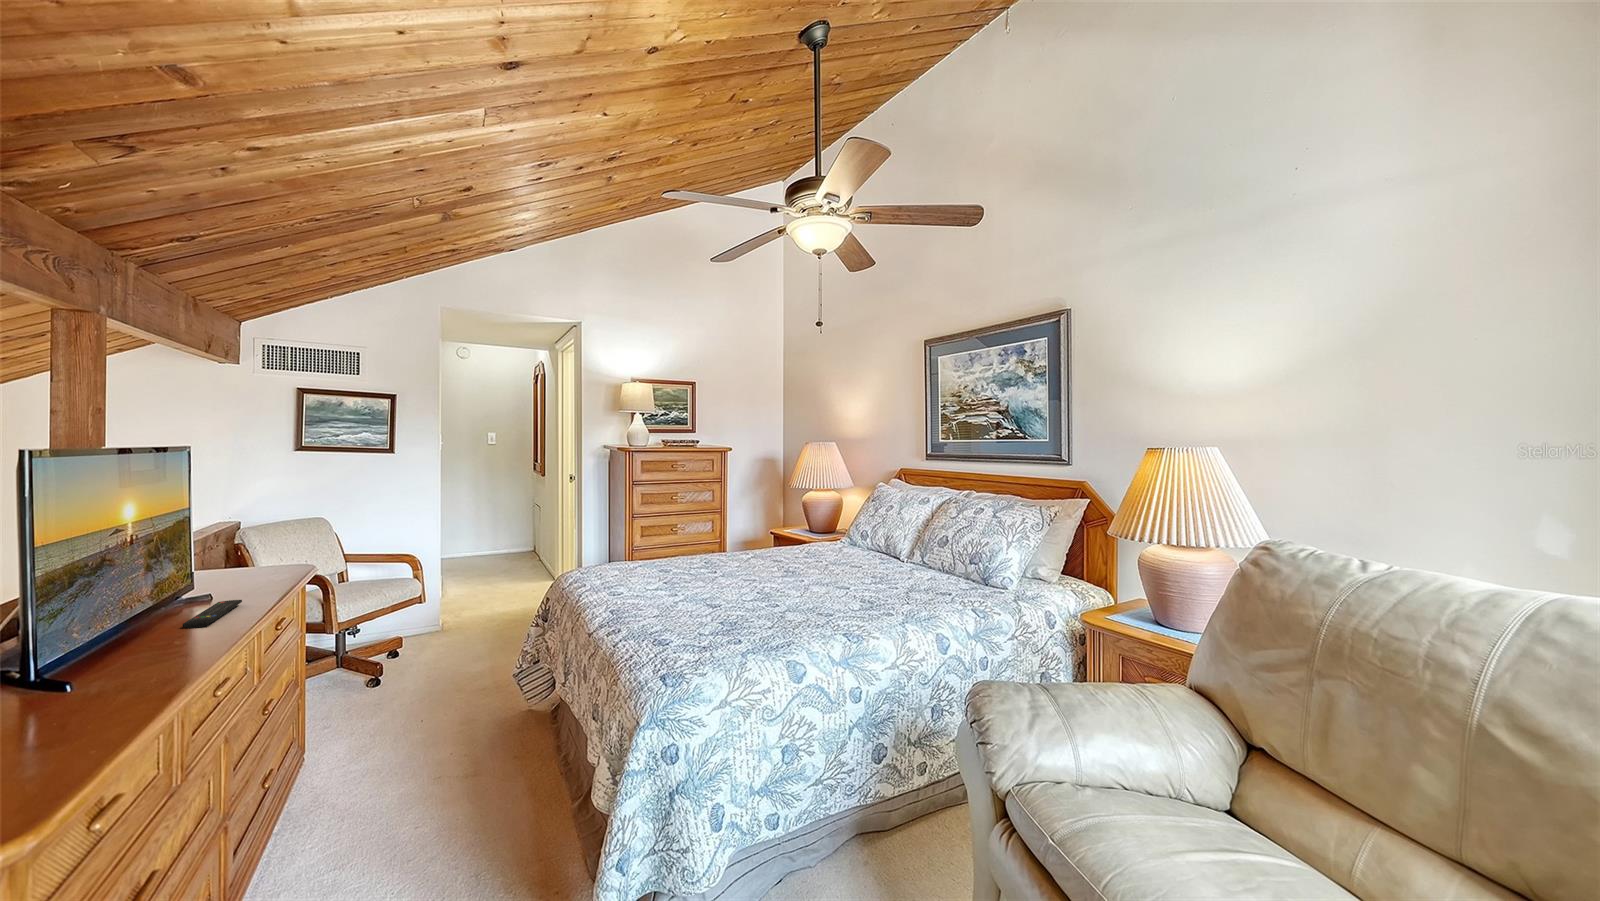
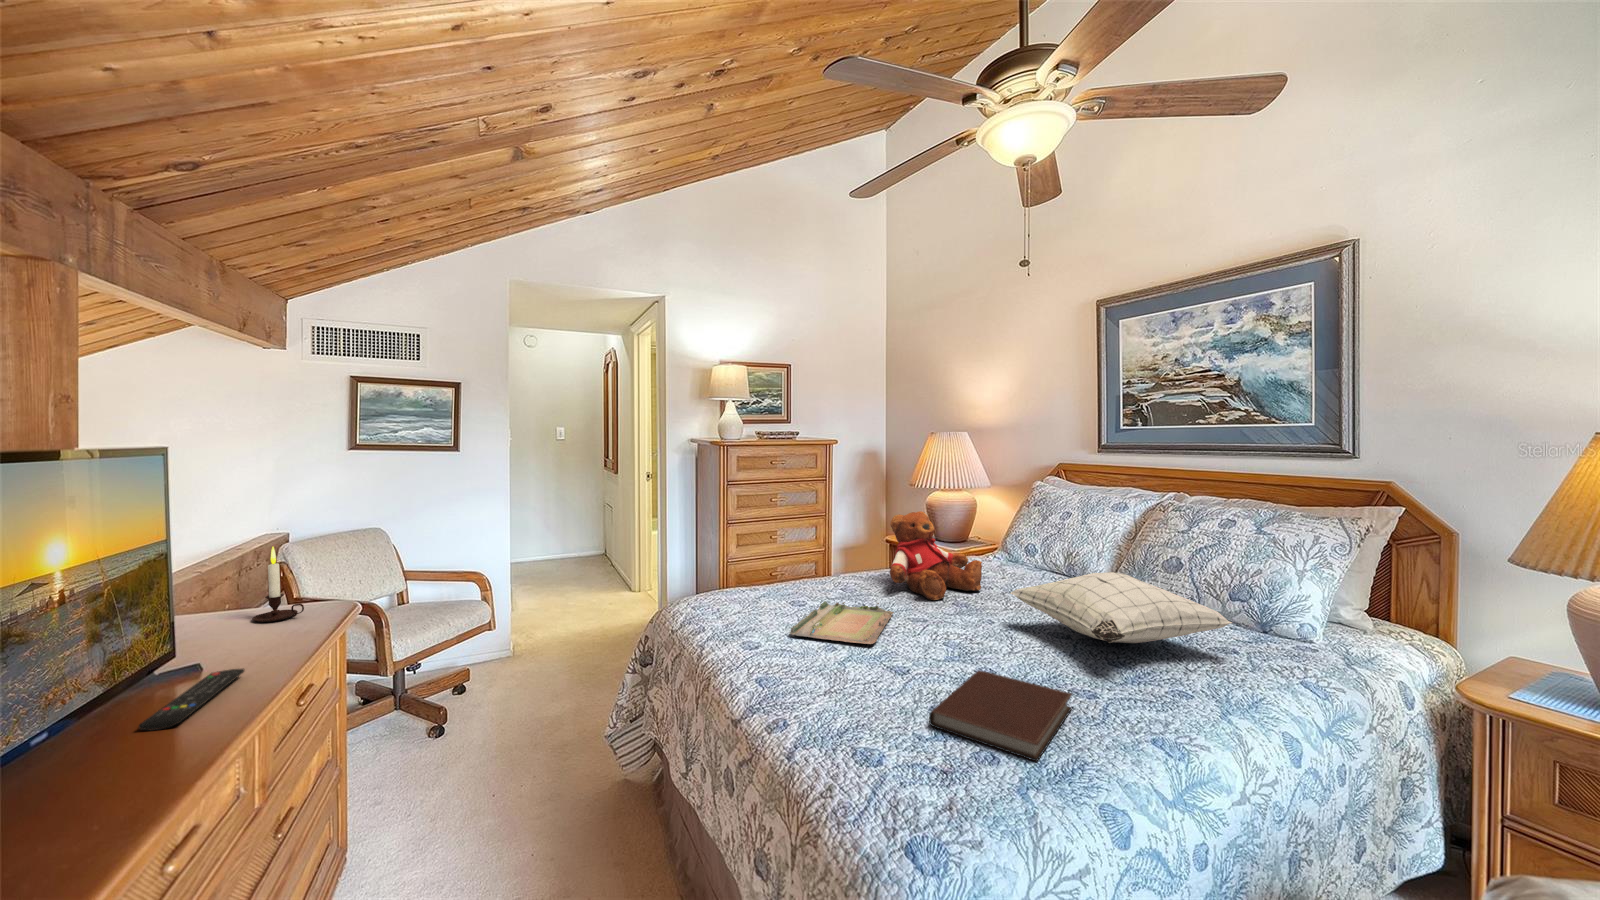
teddy bear: none [740,503,811,567] -> present [890,511,982,600]
candle: none [234,522,275,578] -> present [252,547,304,622]
pillow: none [811,541,939,588] -> present [1010,572,1232,643]
tray: none [647,566,732,591] -> present [790,601,894,644]
notebook: none [709,601,808,641] -> present [929,670,1072,761]

